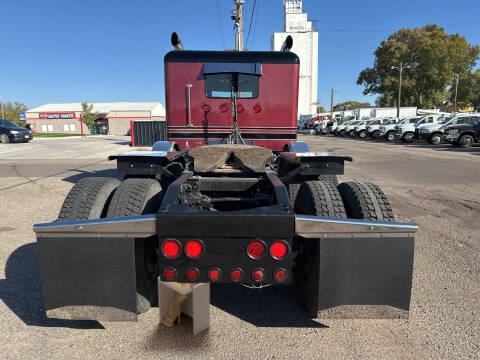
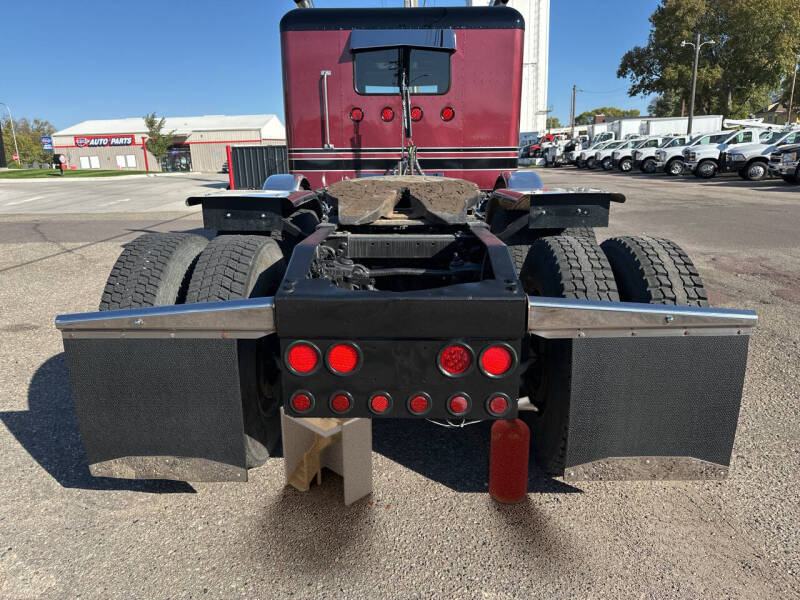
fire extinguisher: none [264,271,303,334] -> present [467,397,537,504]

